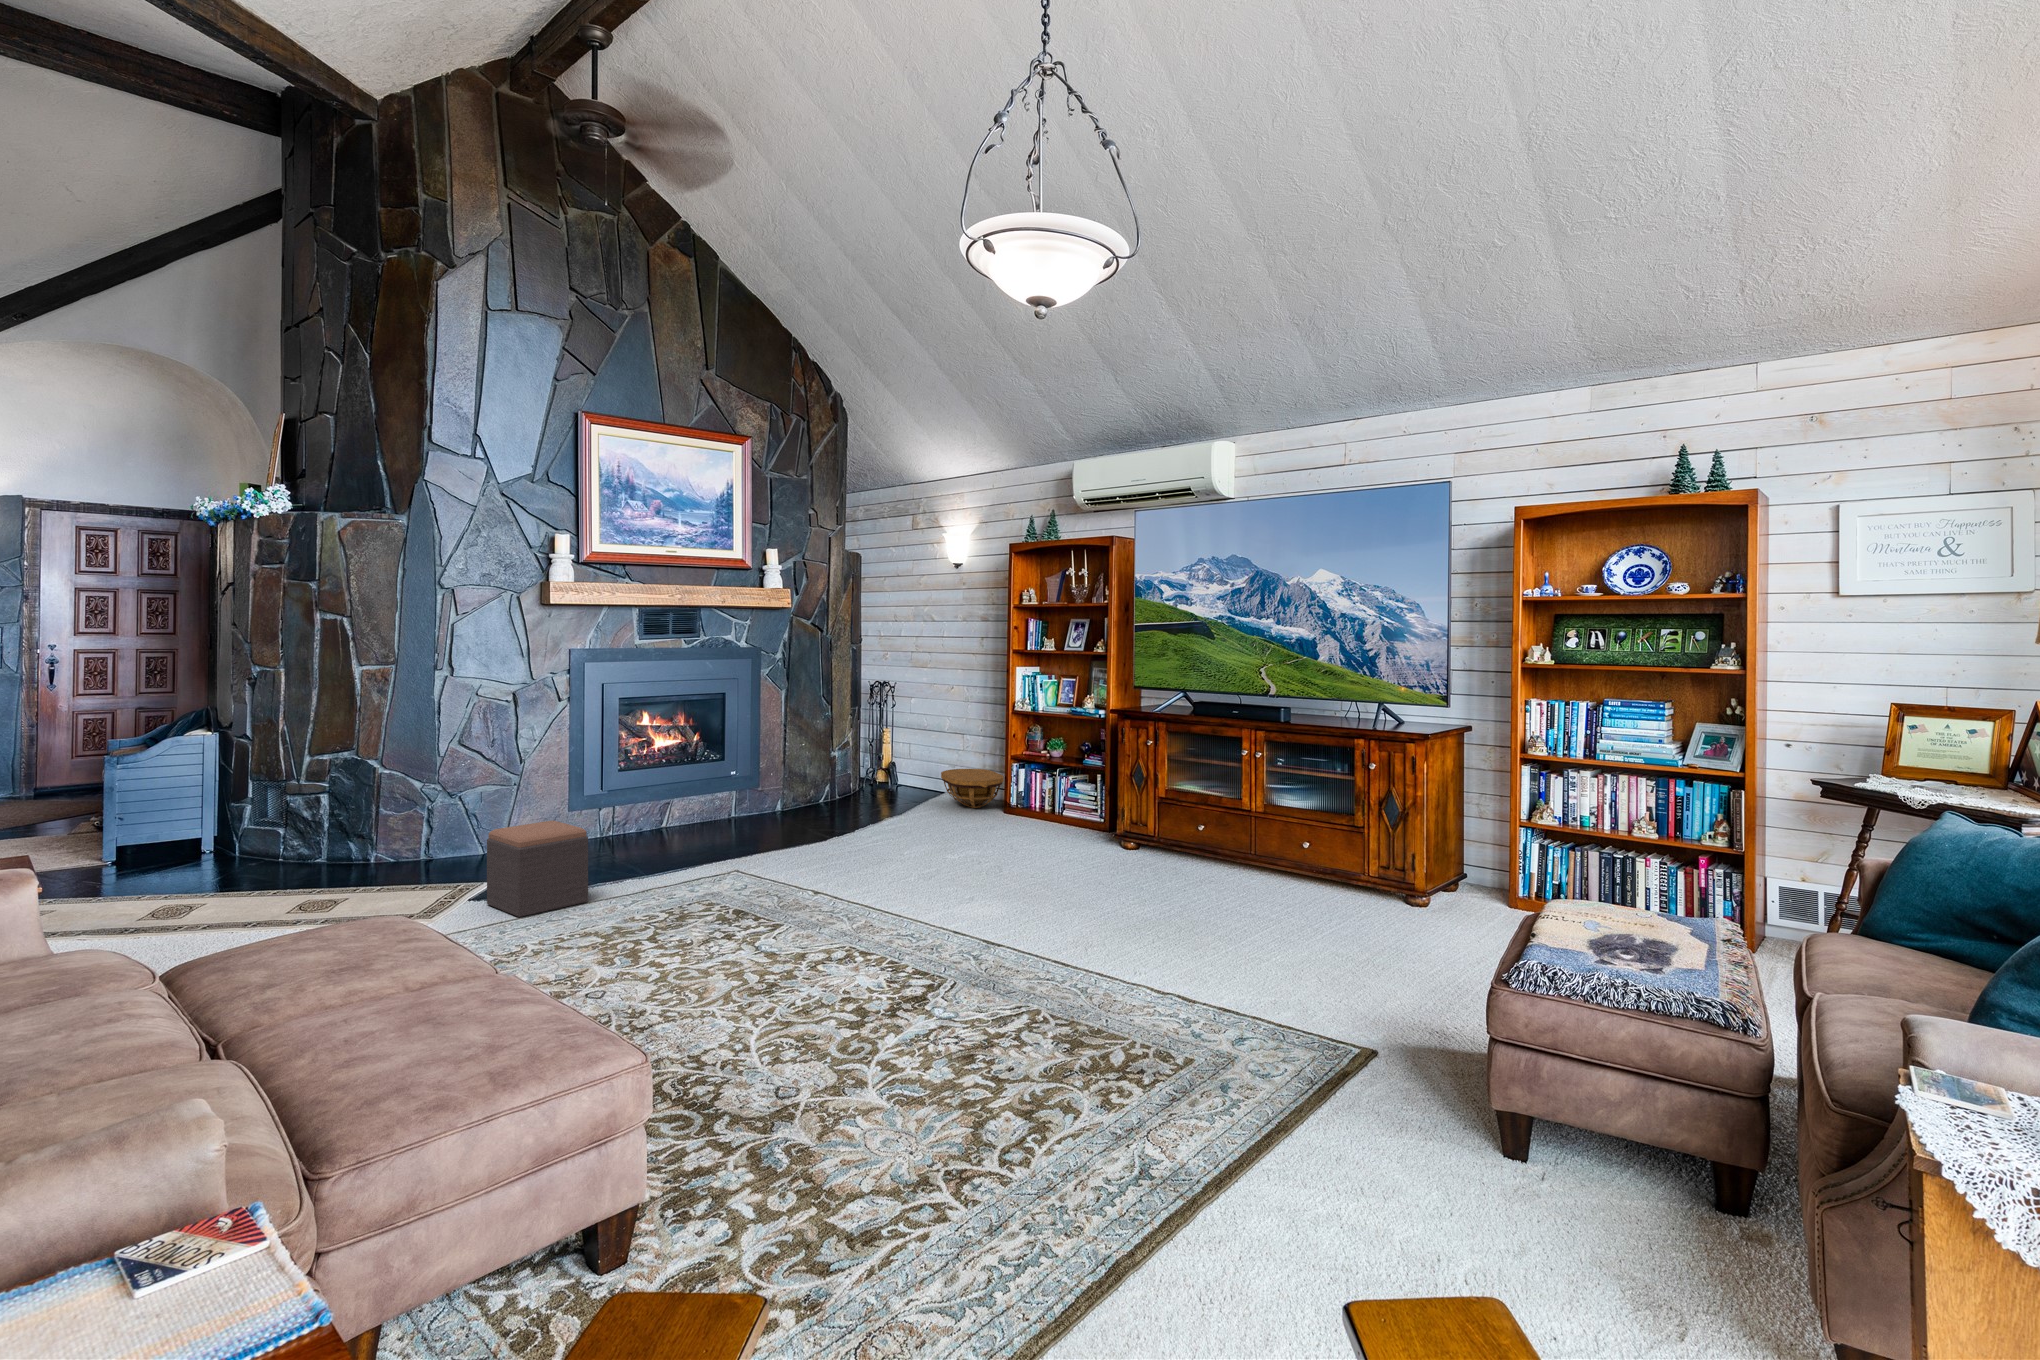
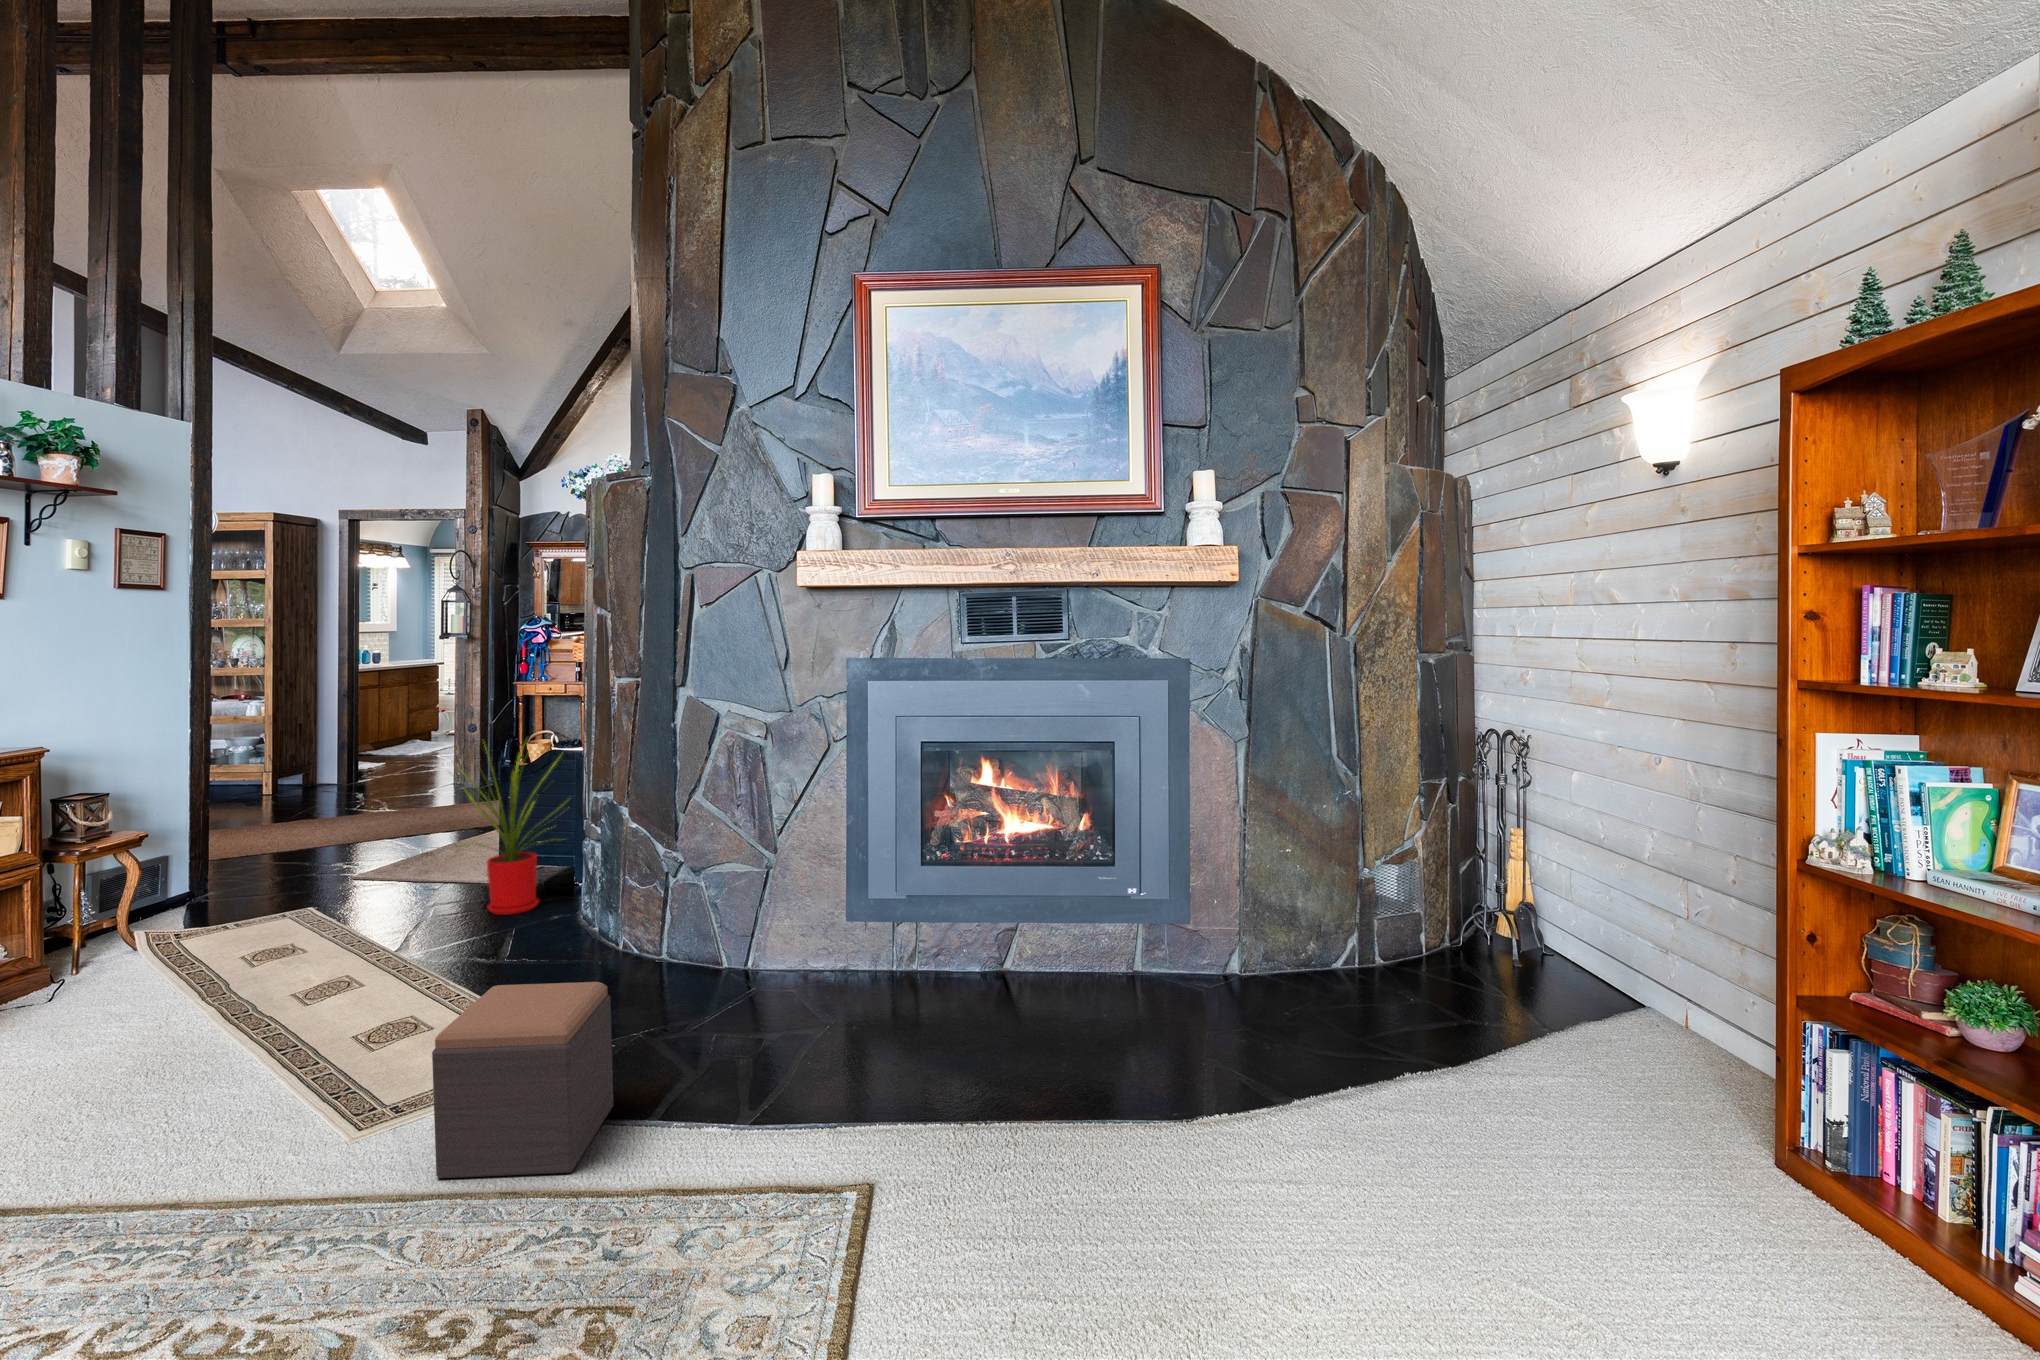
house plant: none [95,722,245,875] -> present [455,740,563,915]
basket: present [941,769,1004,808] -> none [1595,958,1780,1090]

